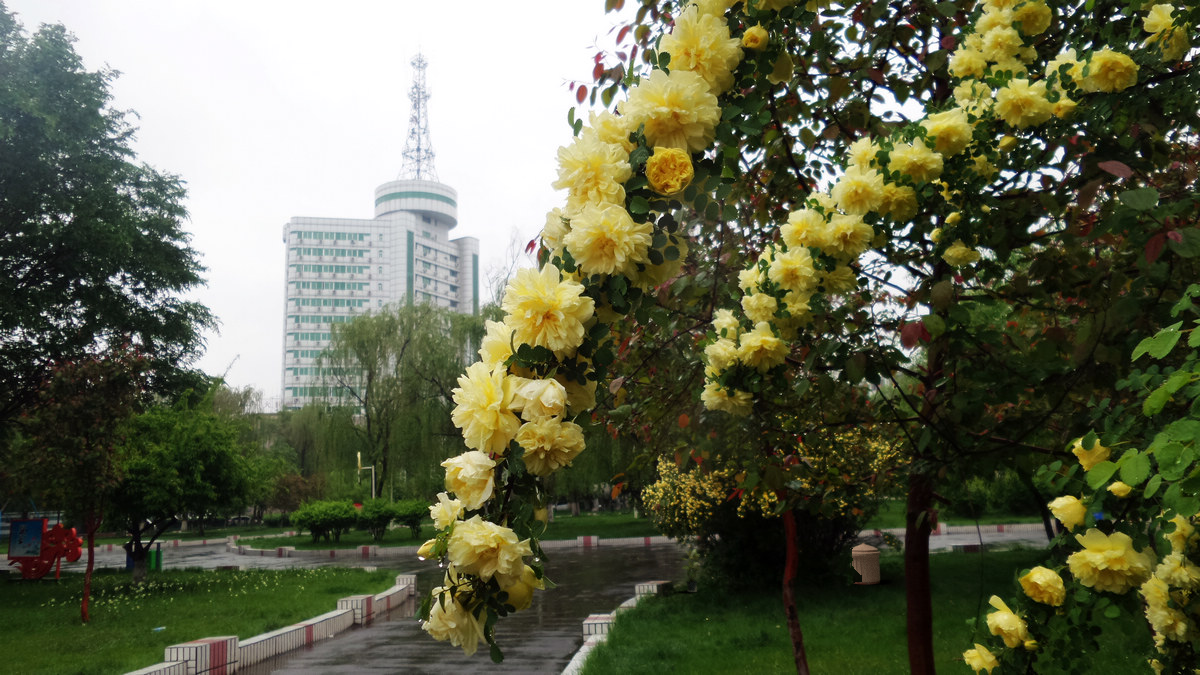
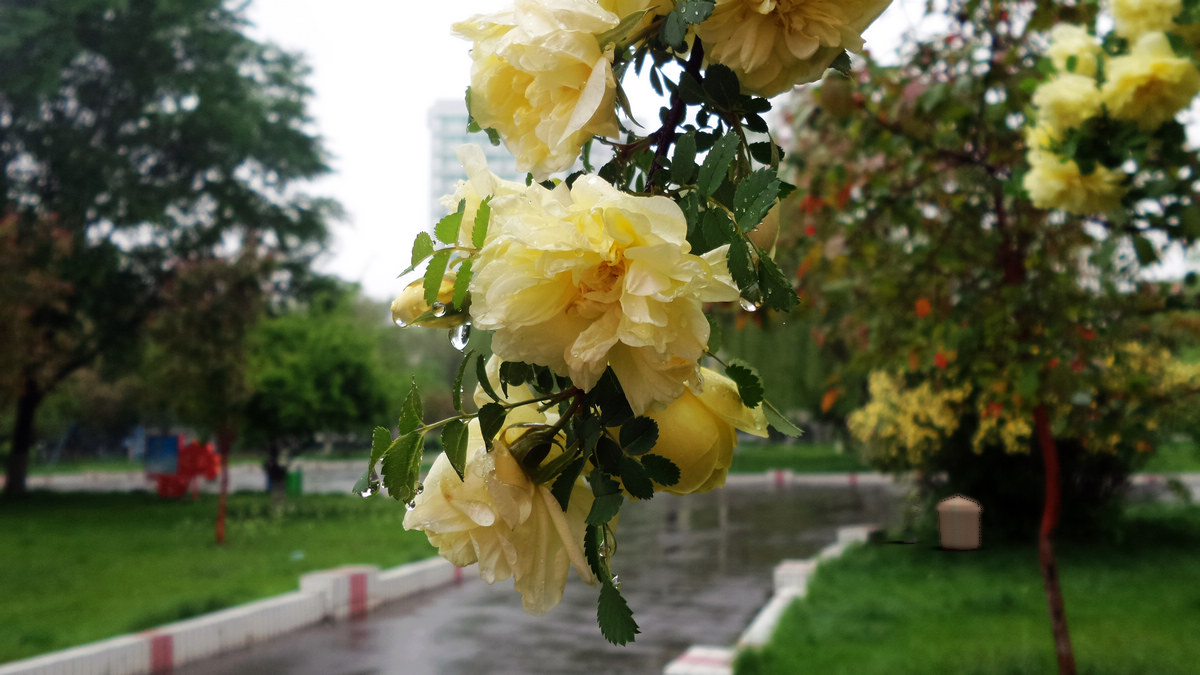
trash can: present [852,543,881,584] -> present [938,497,980,550]

